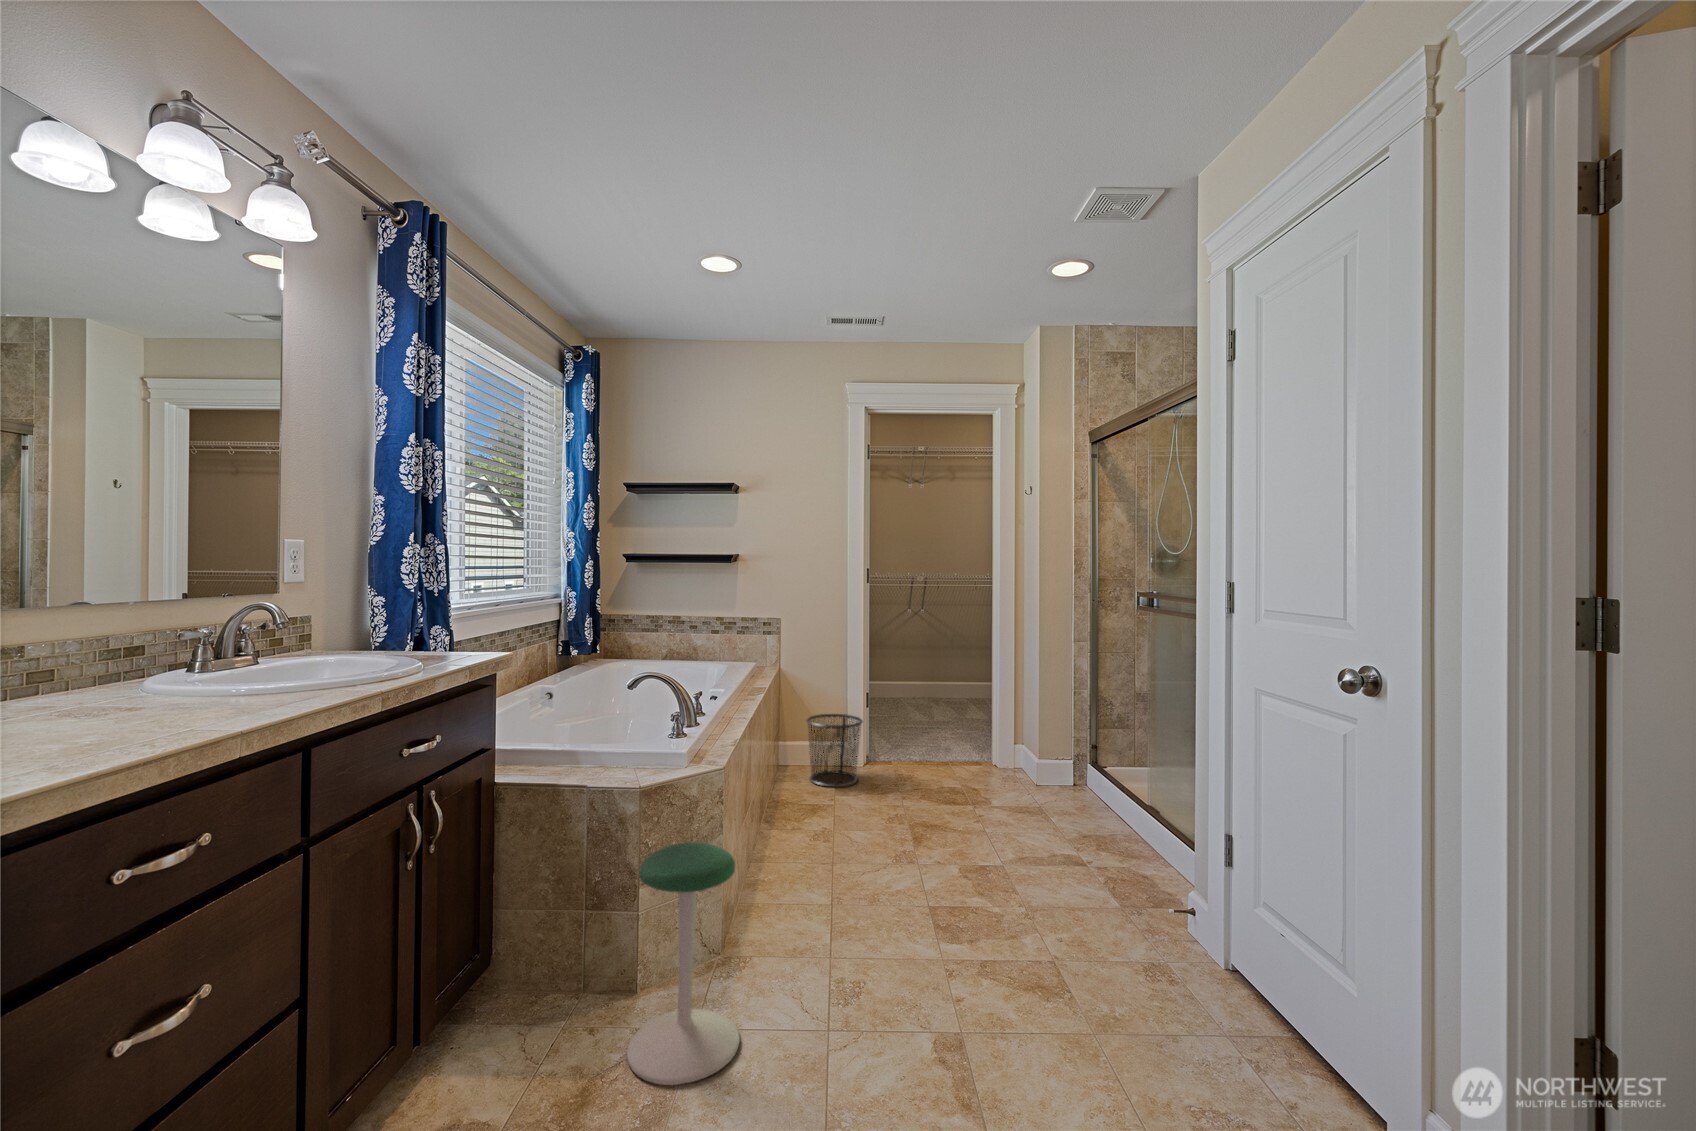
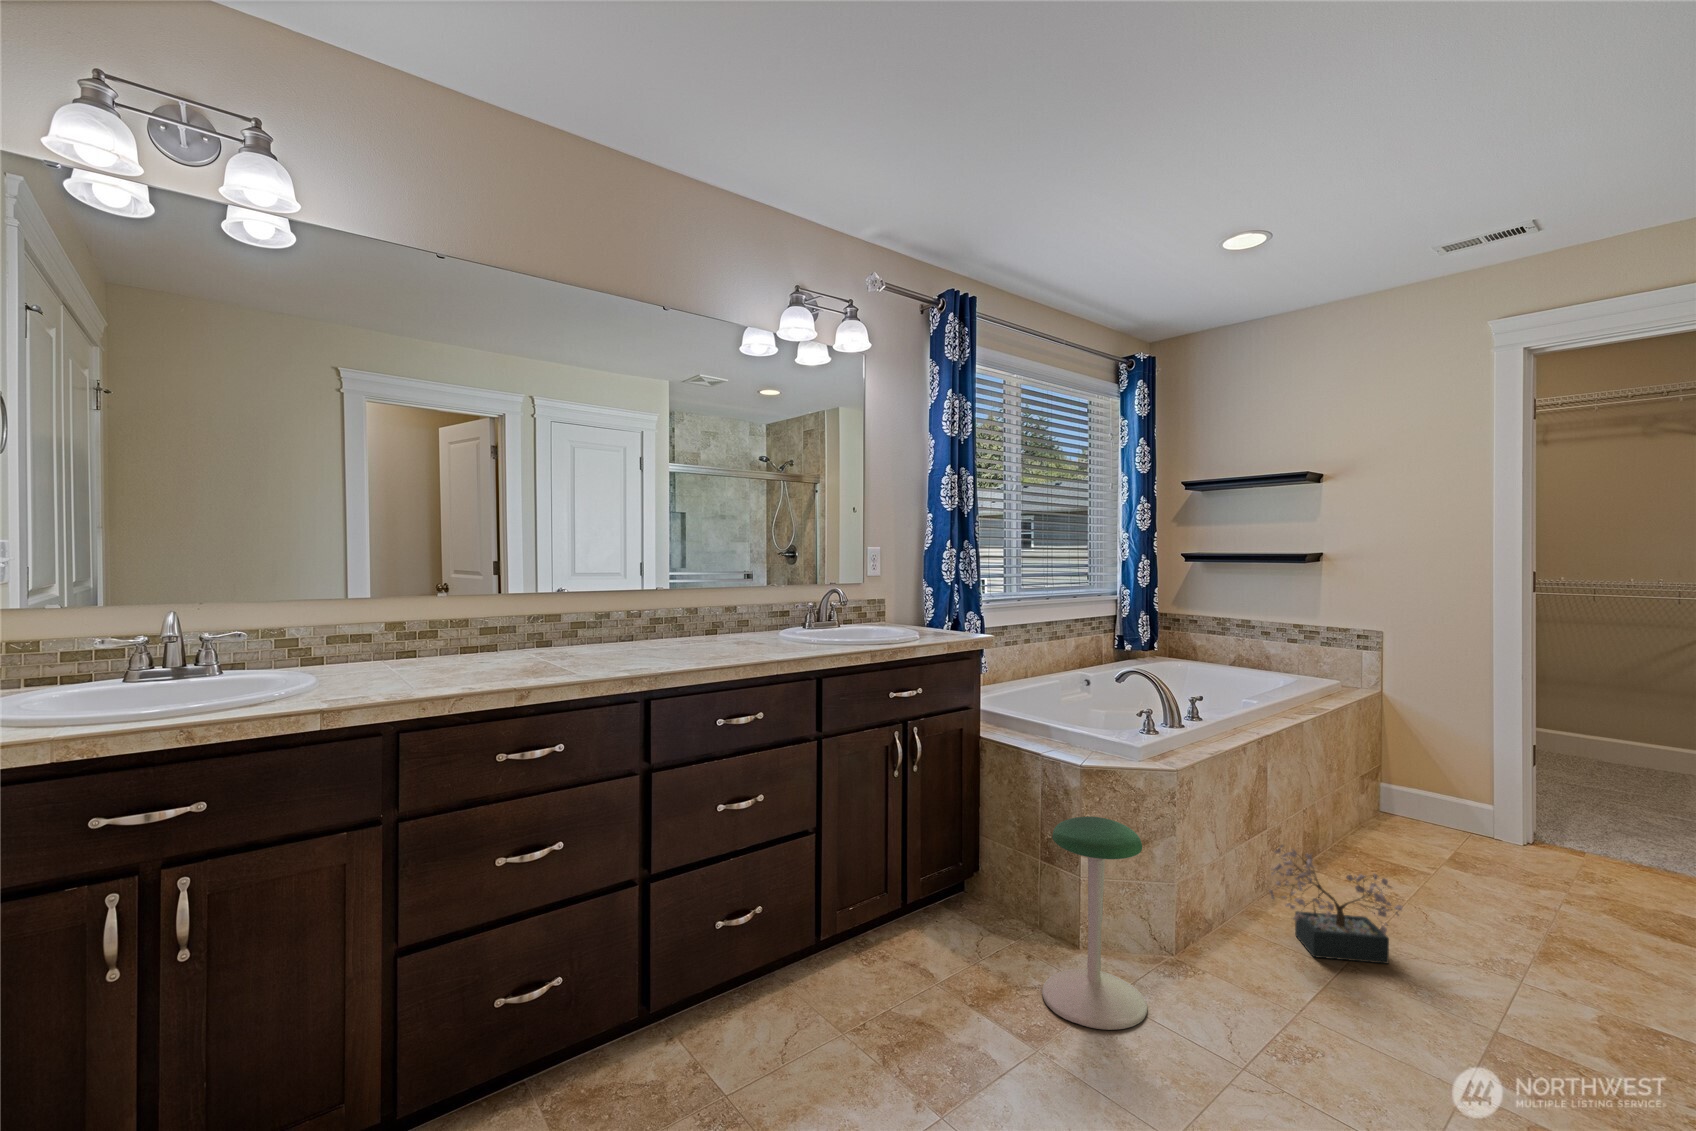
waste bin: present [807,714,862,787] -> none [1405,753,1498,851]
decorative plant: none [779,818,867,911] -> present [1269,845,1403,964]

